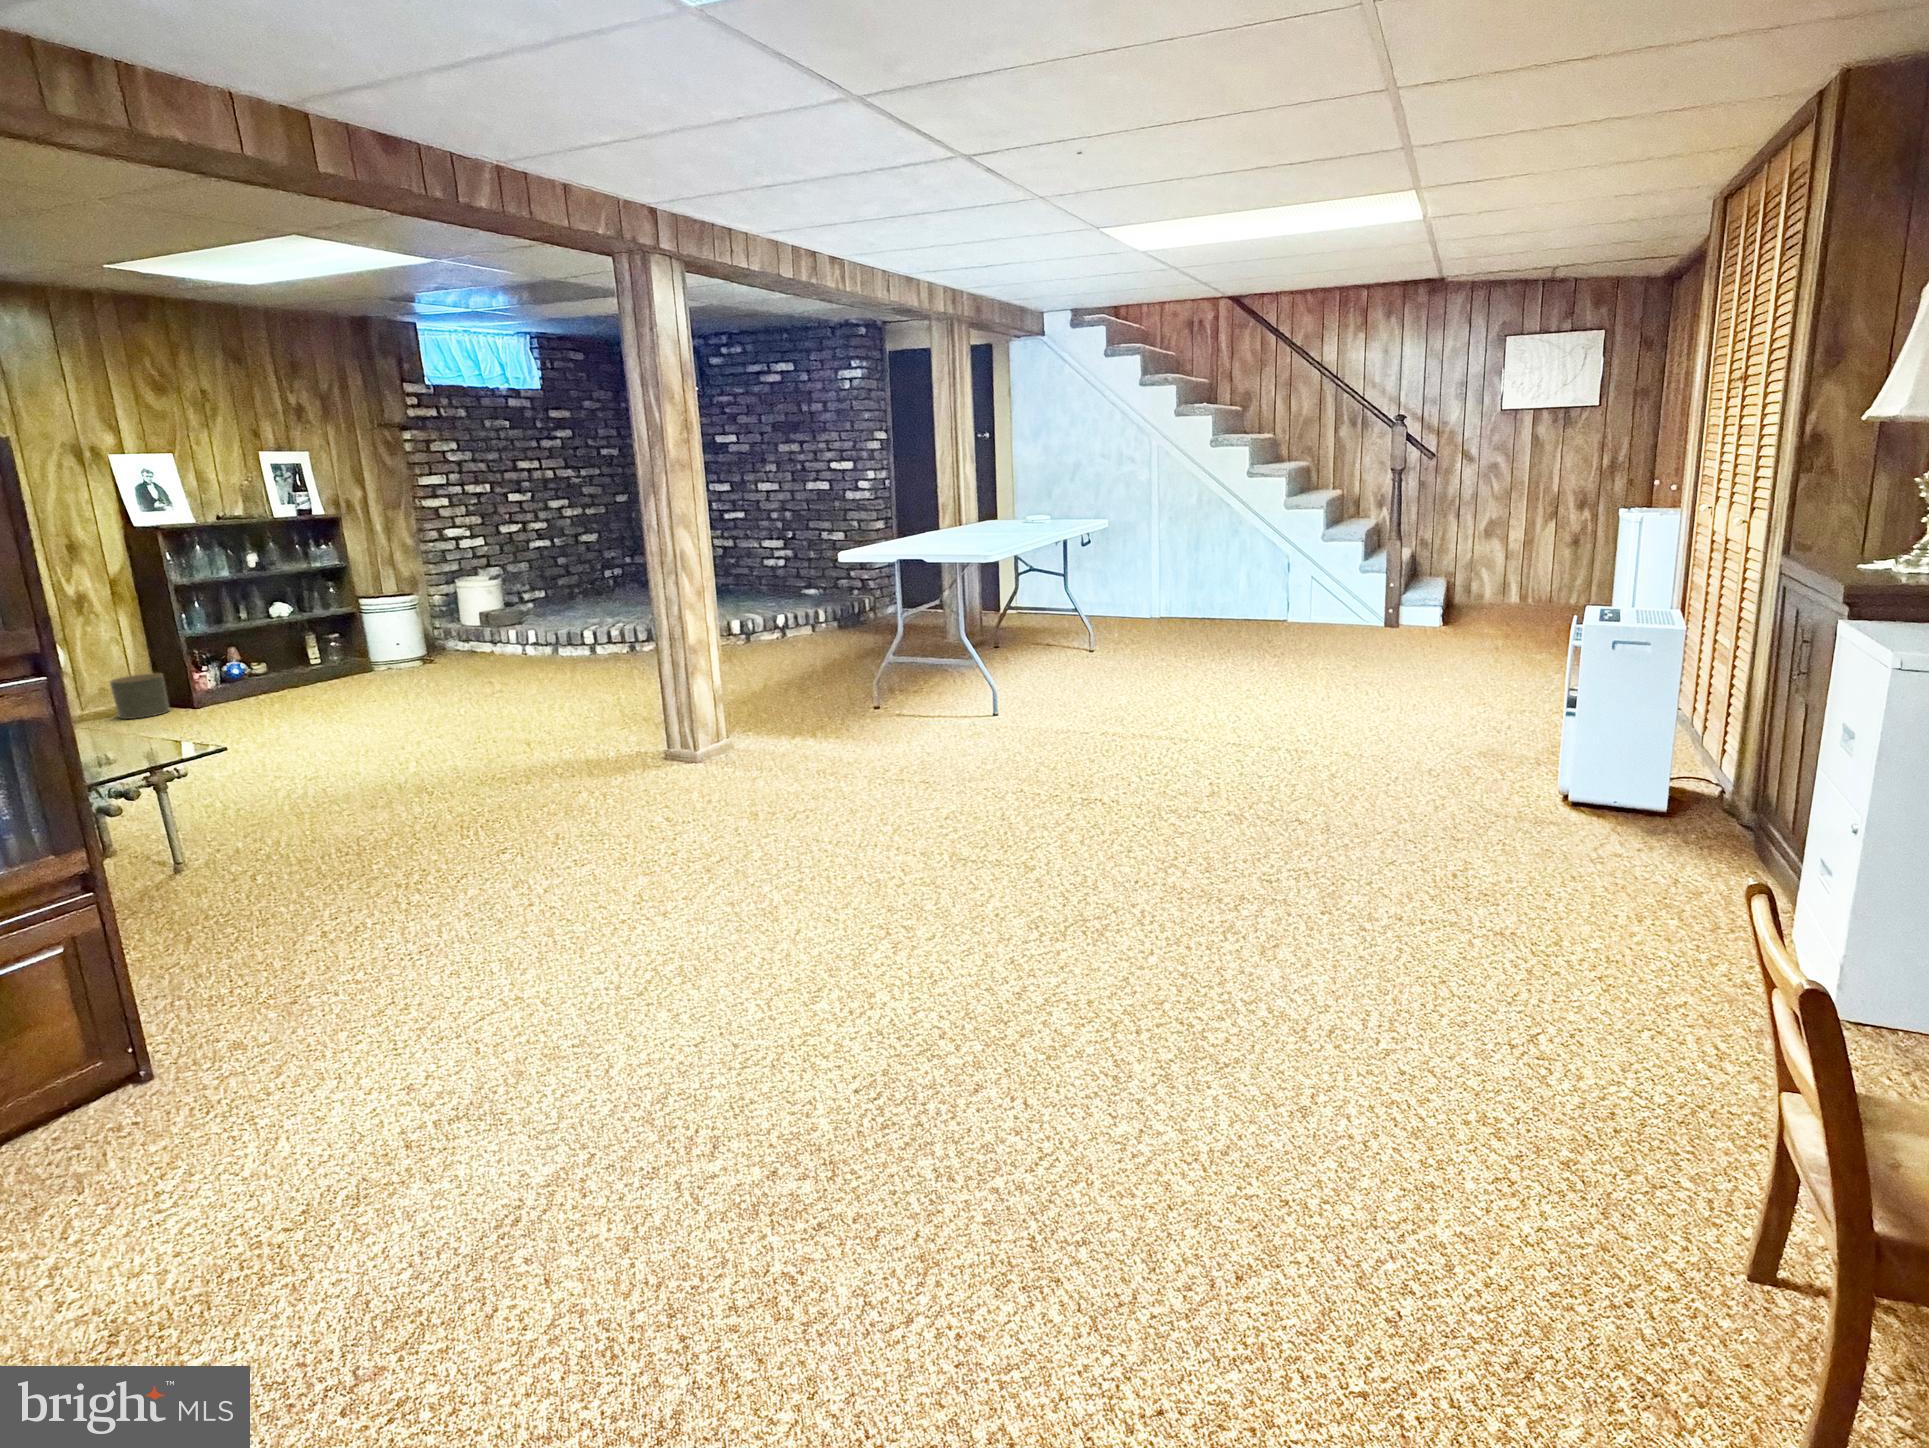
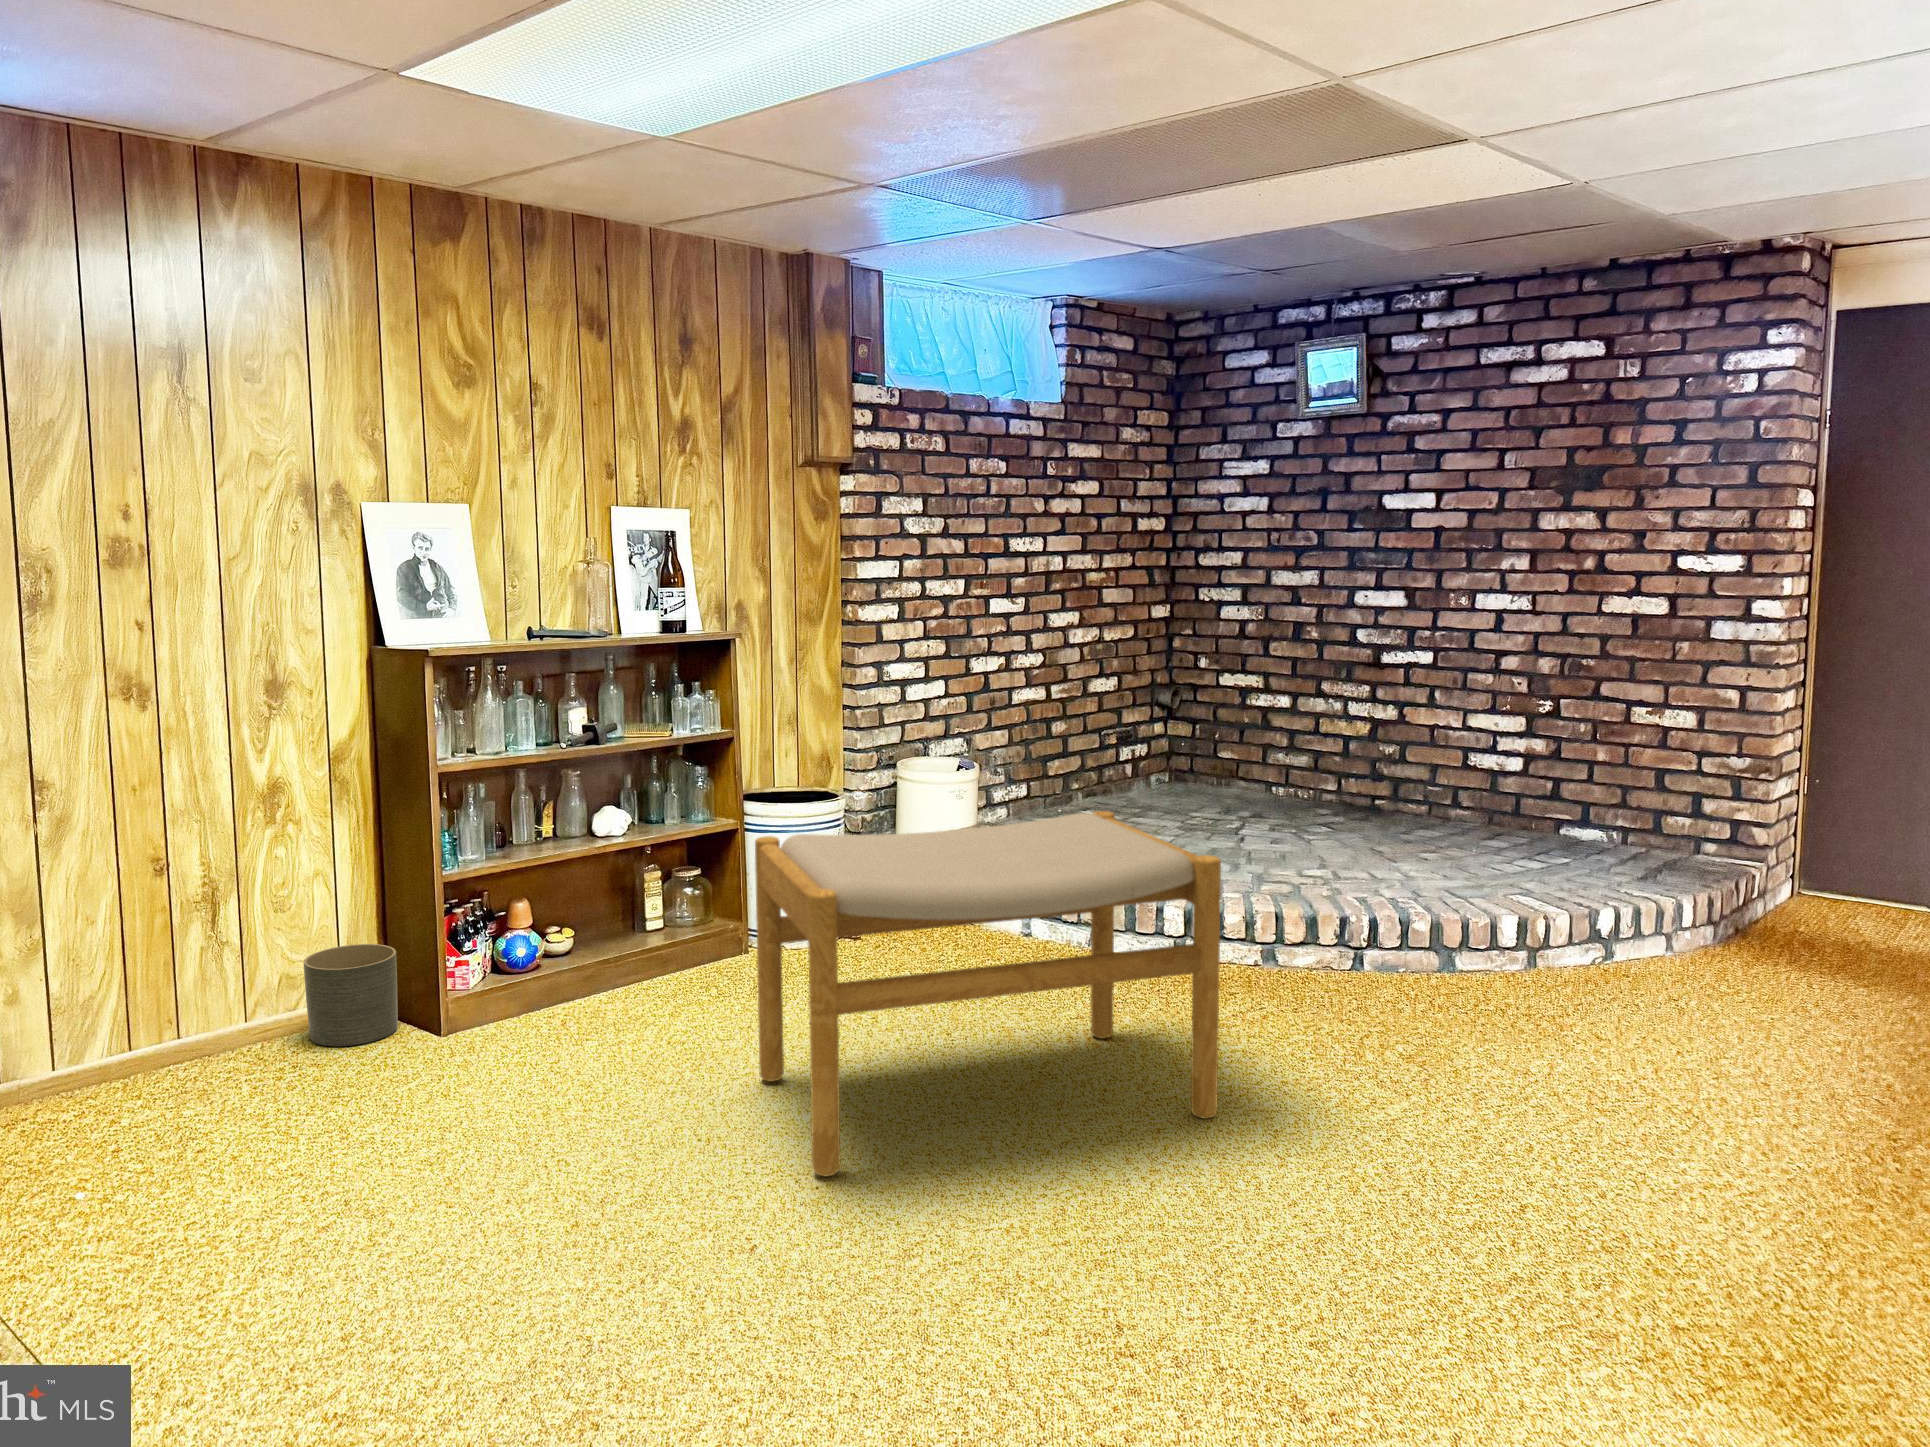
footstool: none [344,582,563,721] -> present [755,811,1221,1176]

